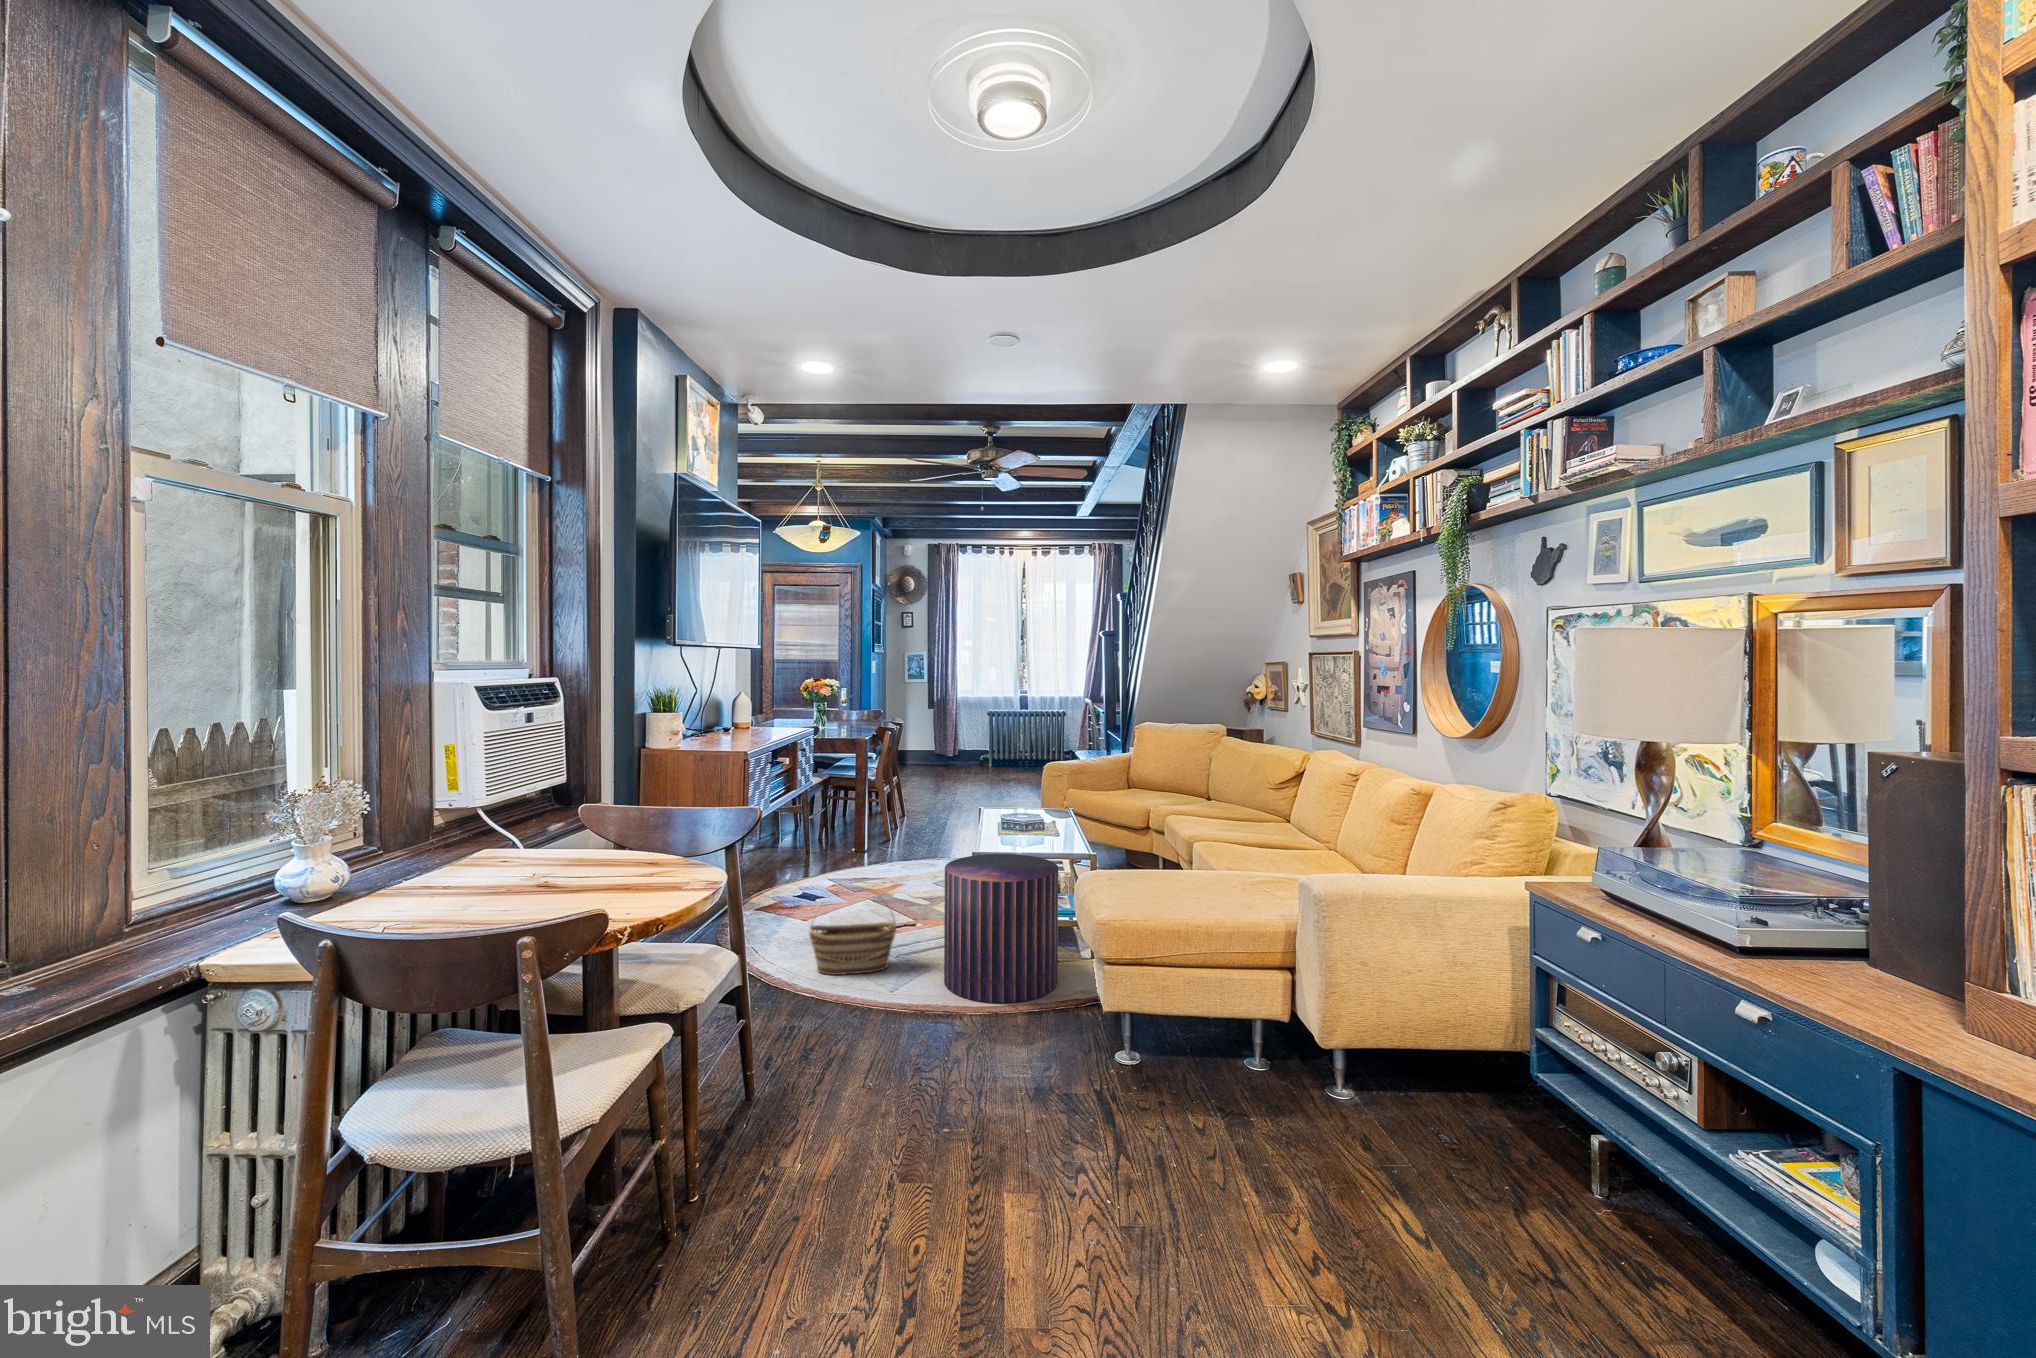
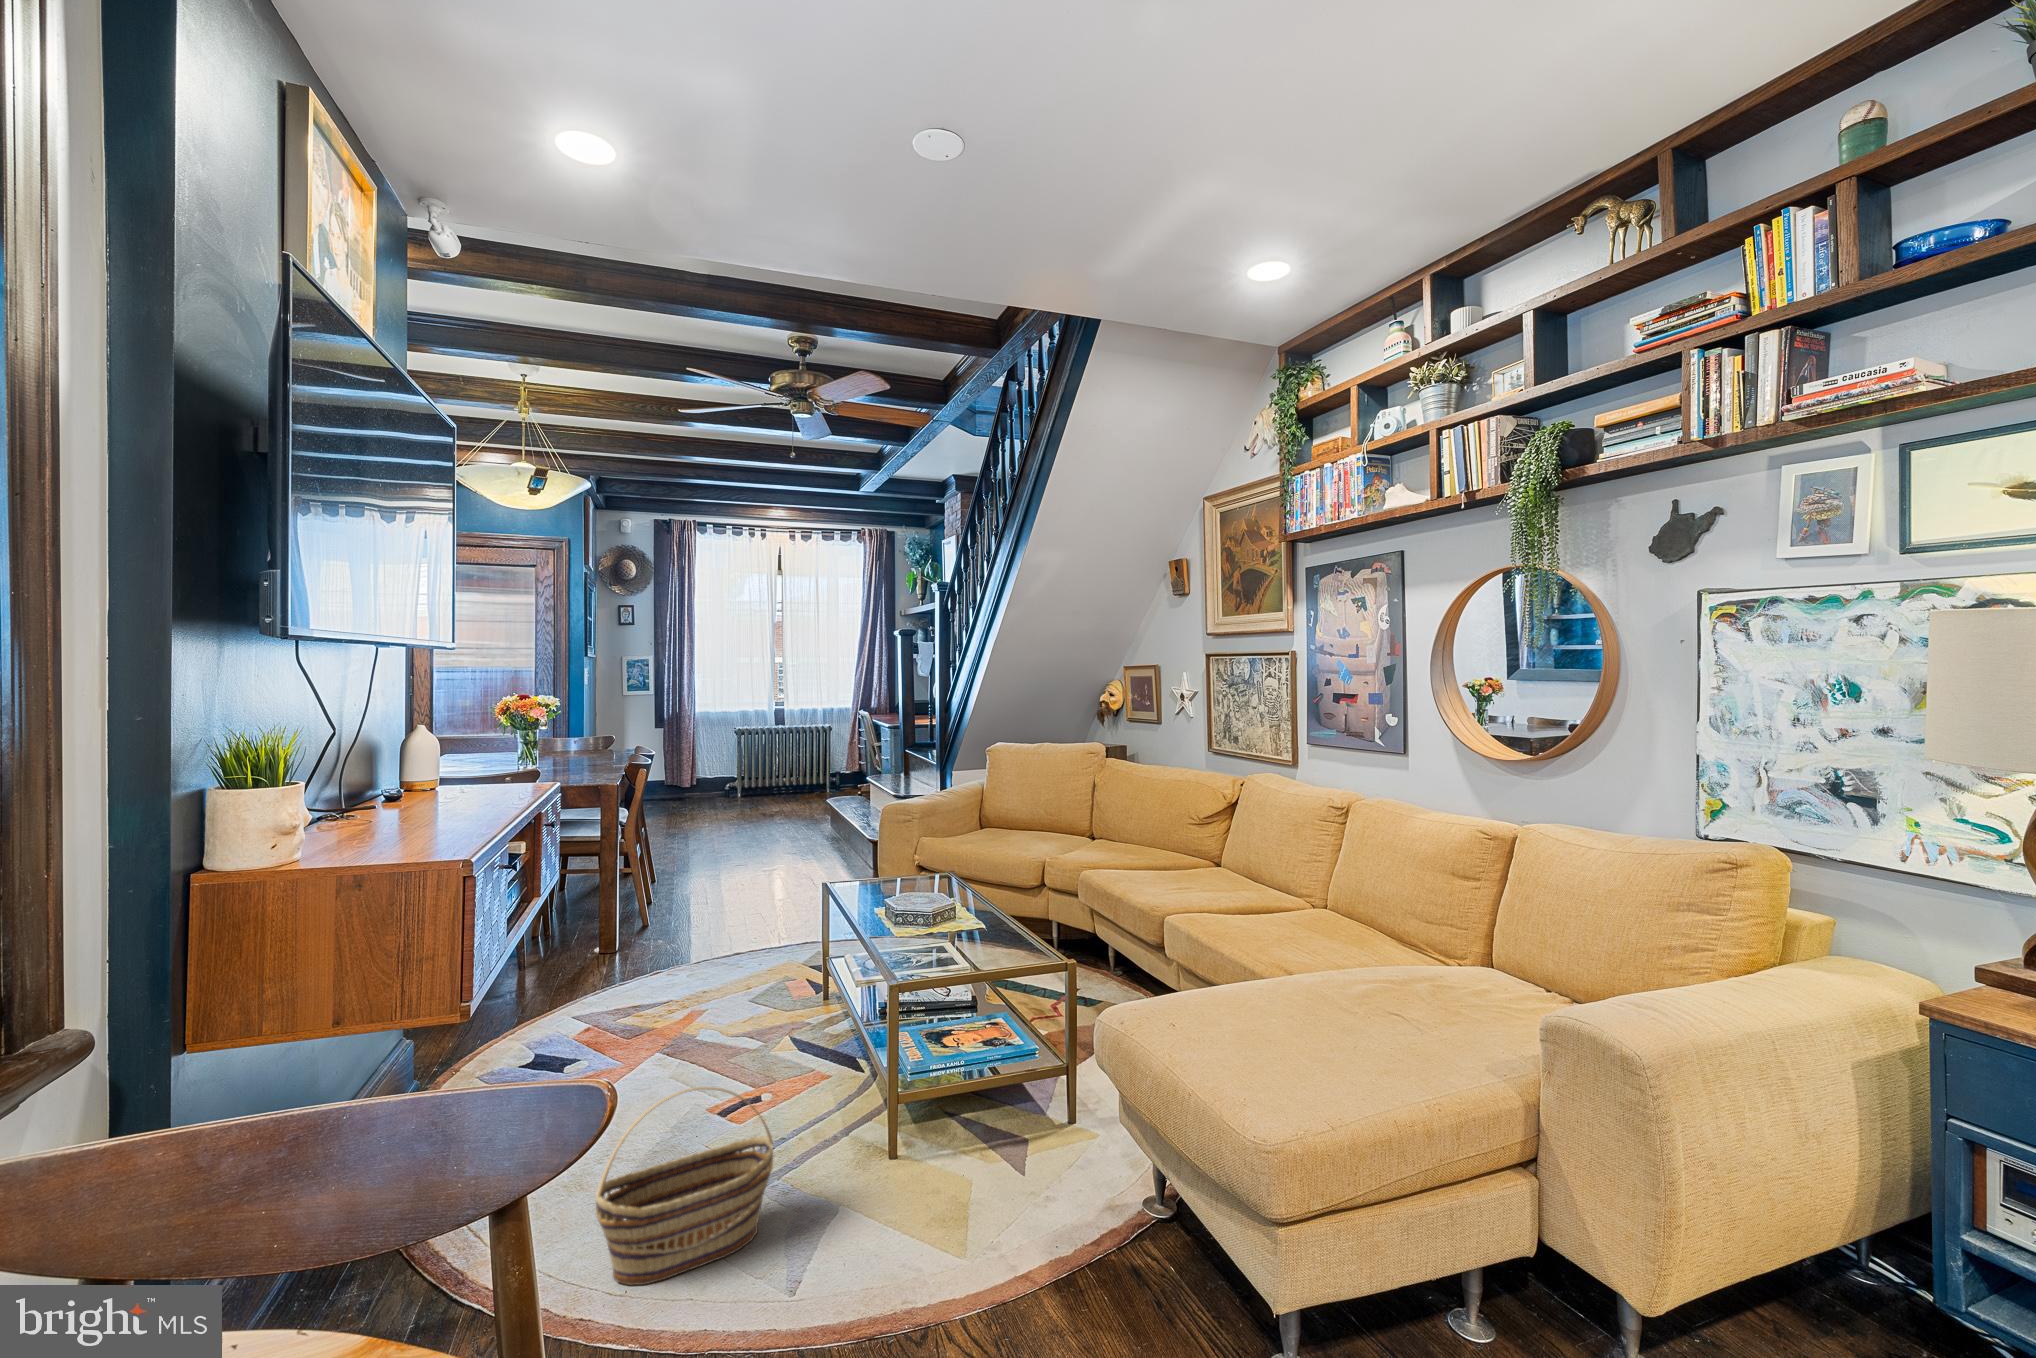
pouf: present [944,854,1058,1003] -> none [879,978,1081,1289]

